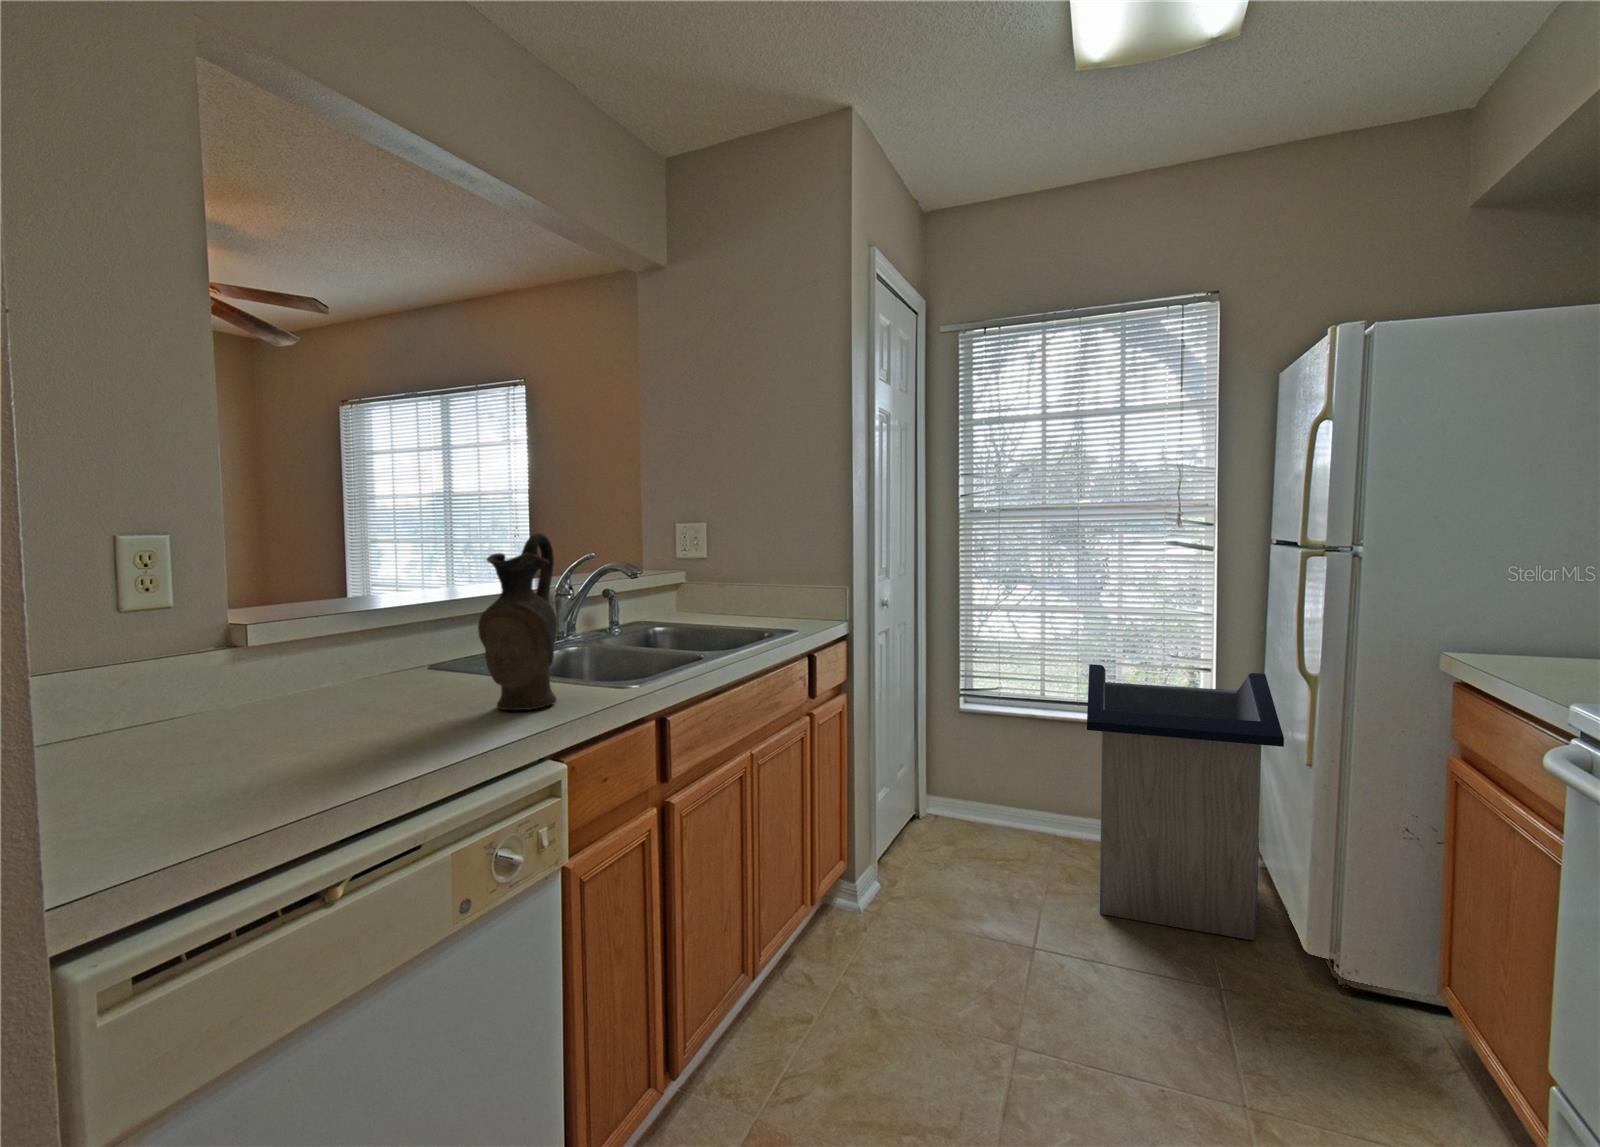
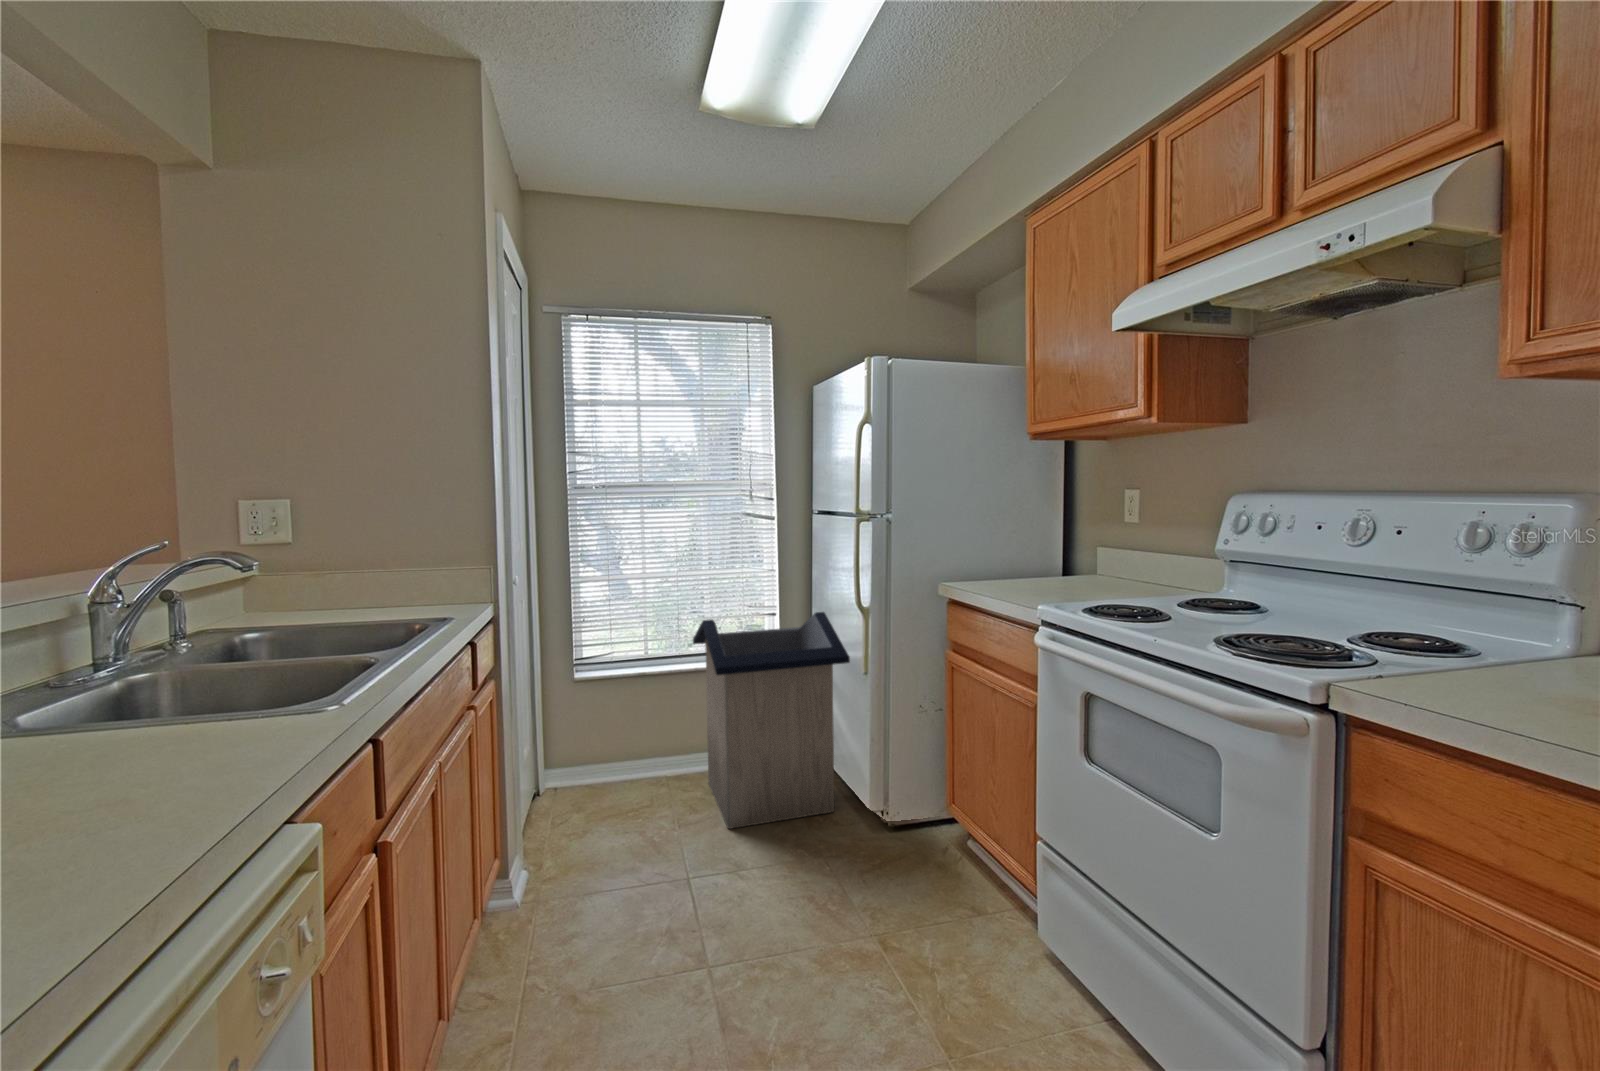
ceramic pitcher: present [478,533,557,710] -> none [113,513,253,774]

